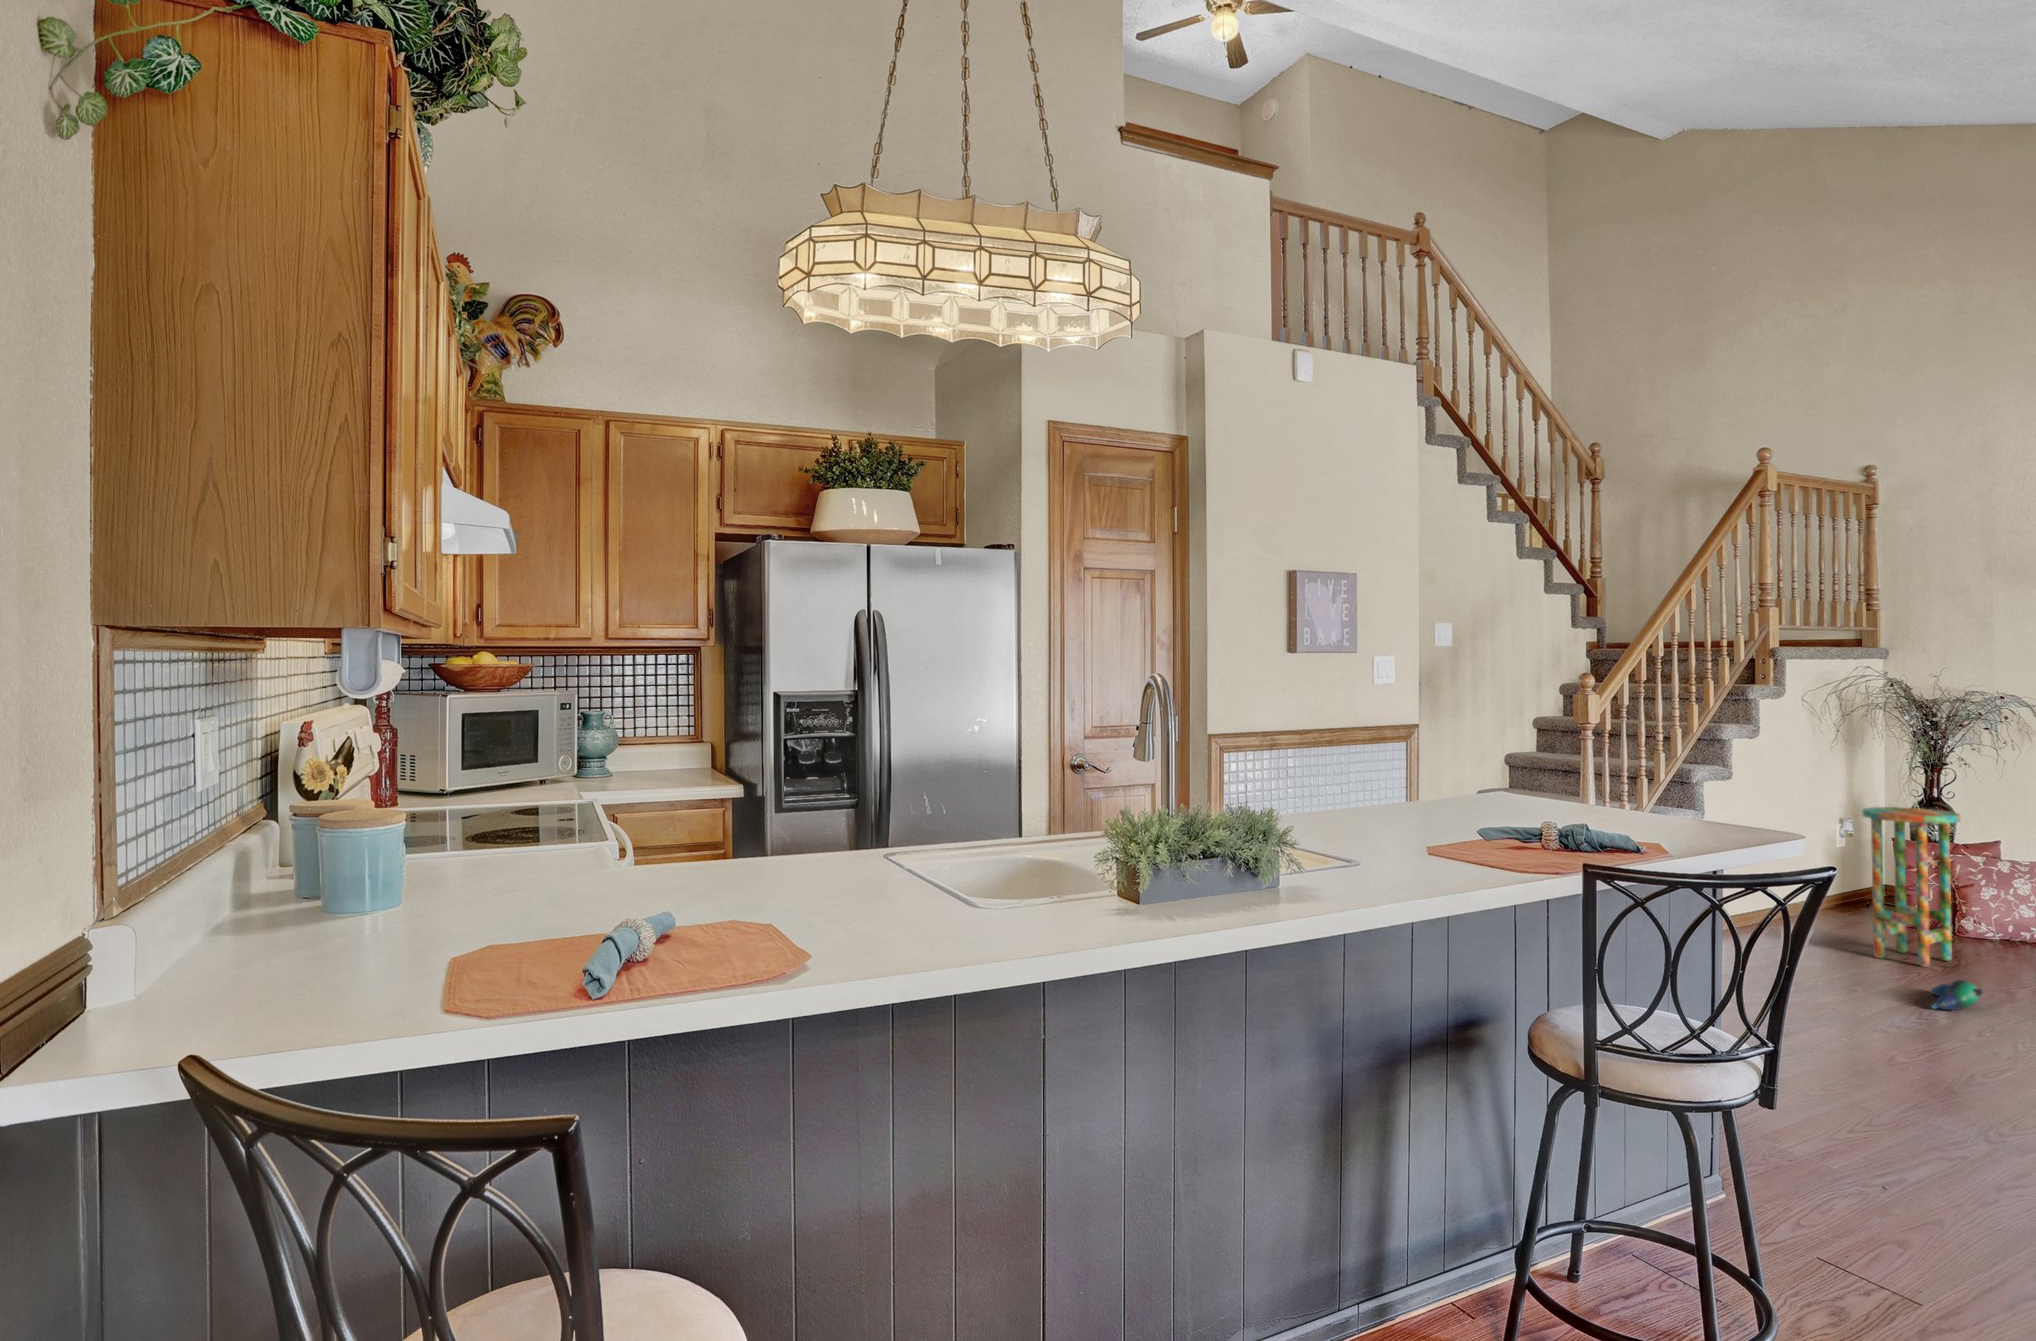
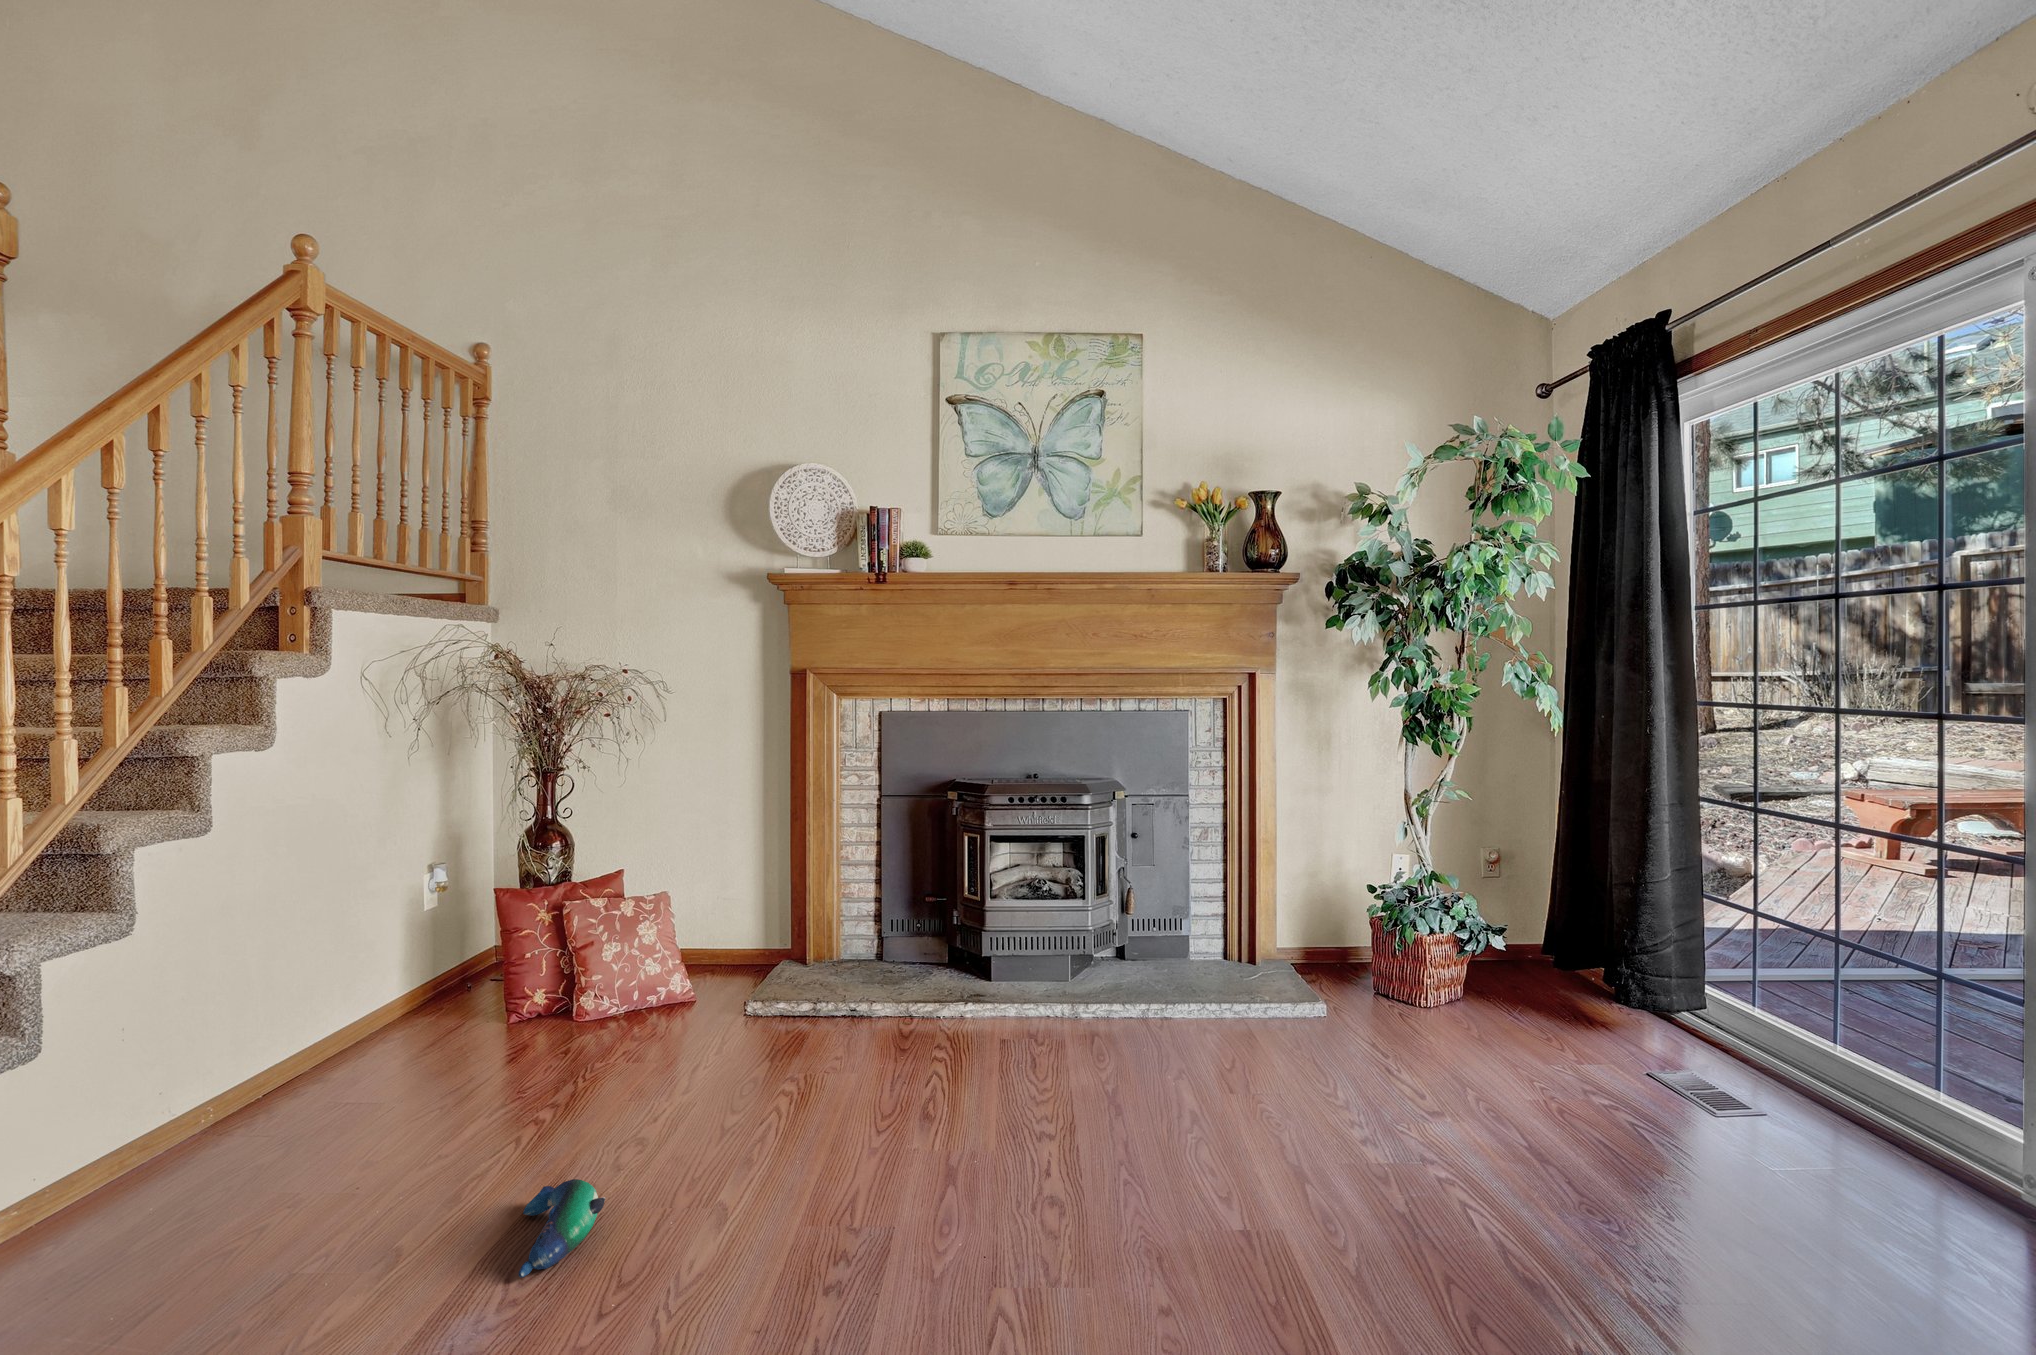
side table: present [1862,807,1961,967] -> none [433,847,577,1125]

